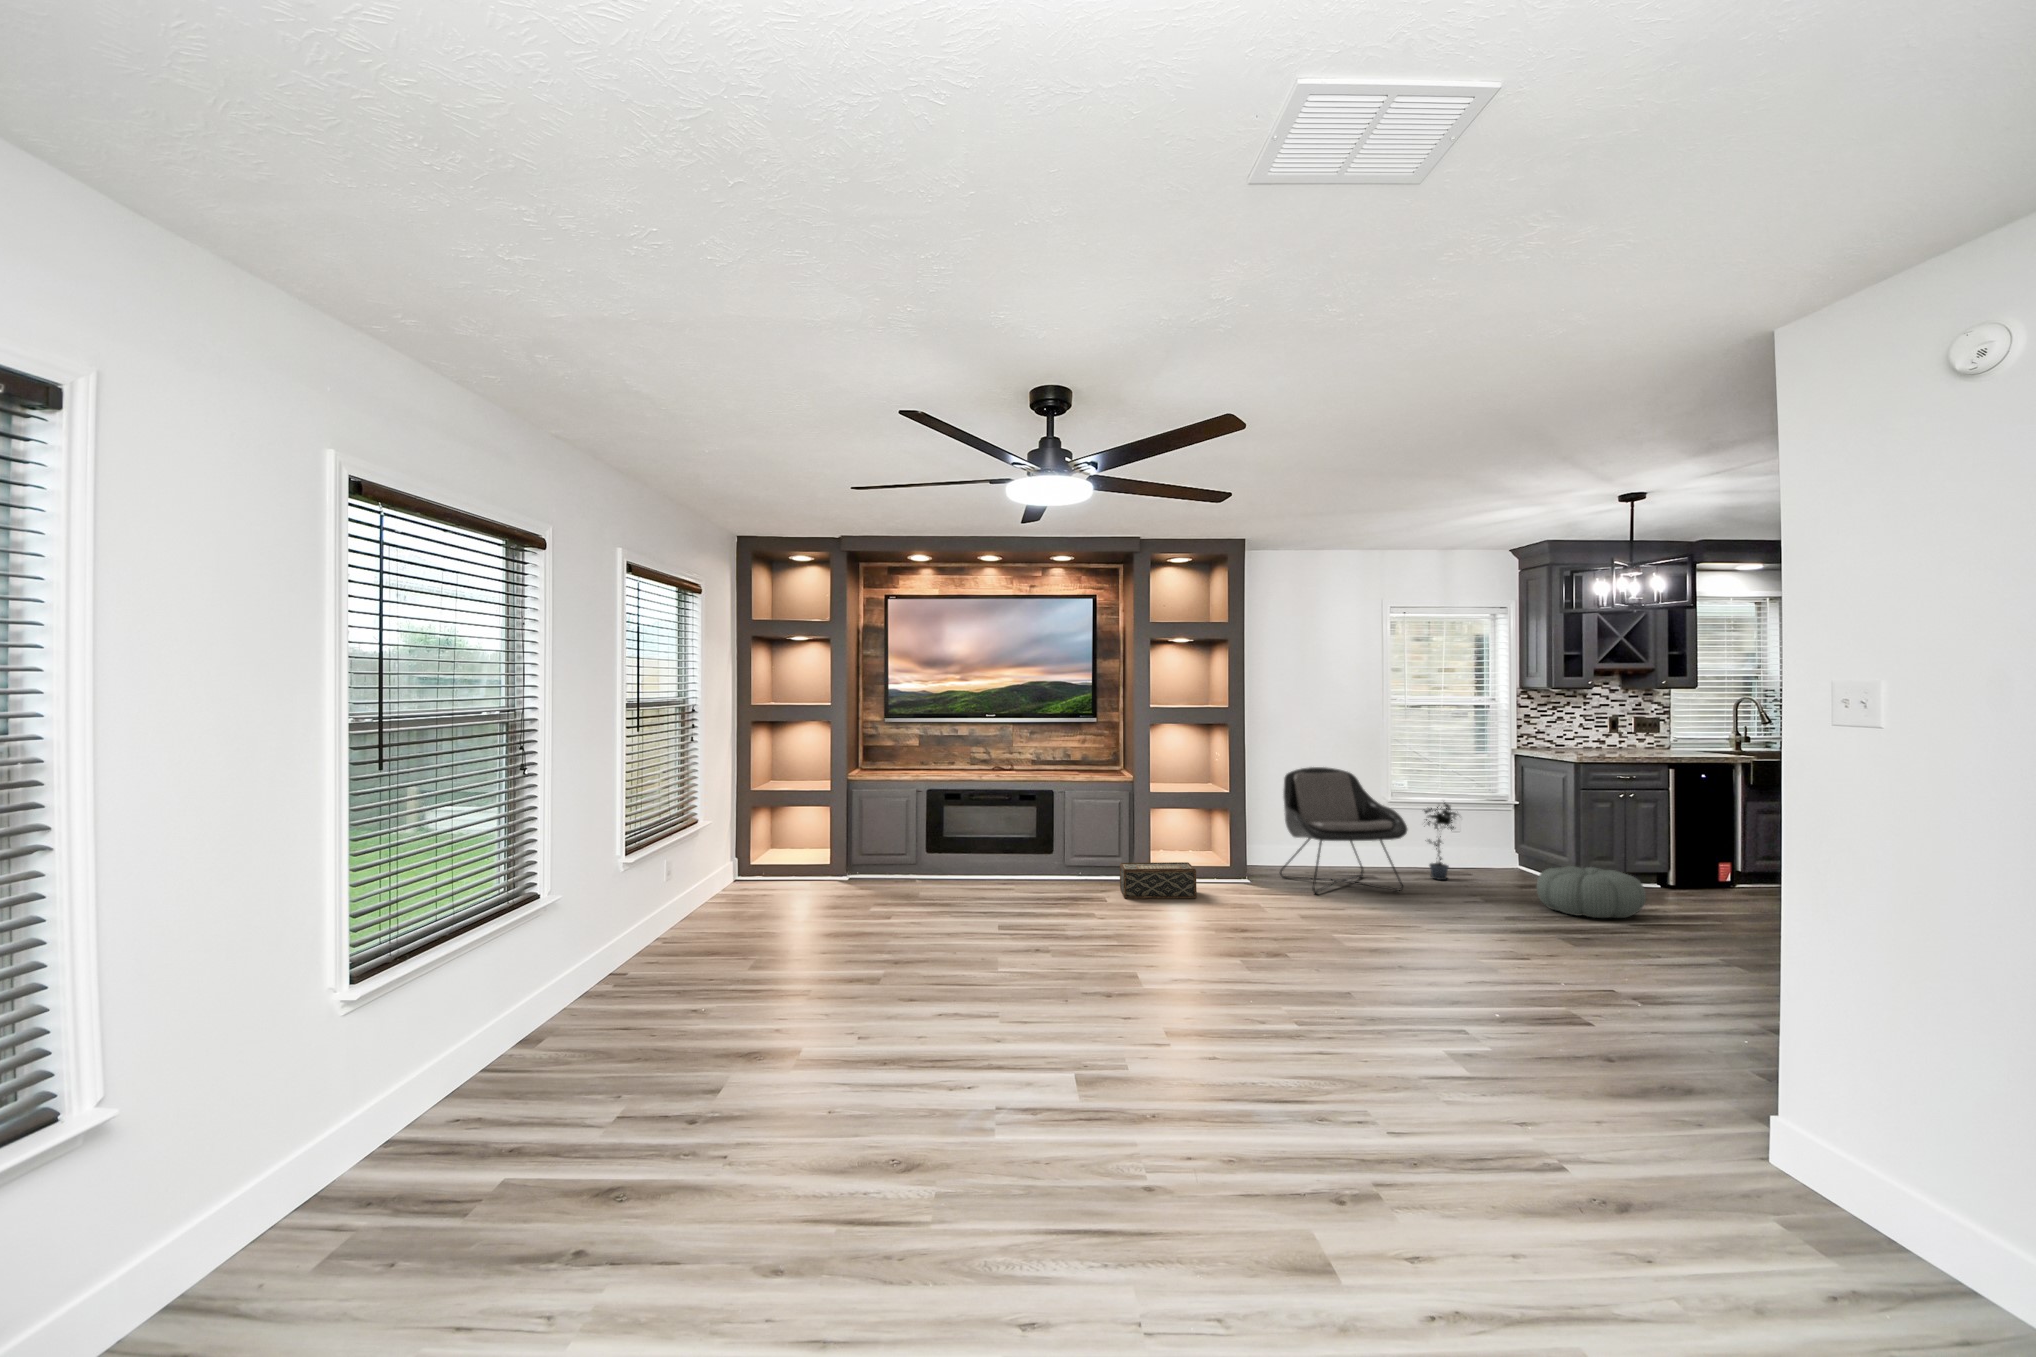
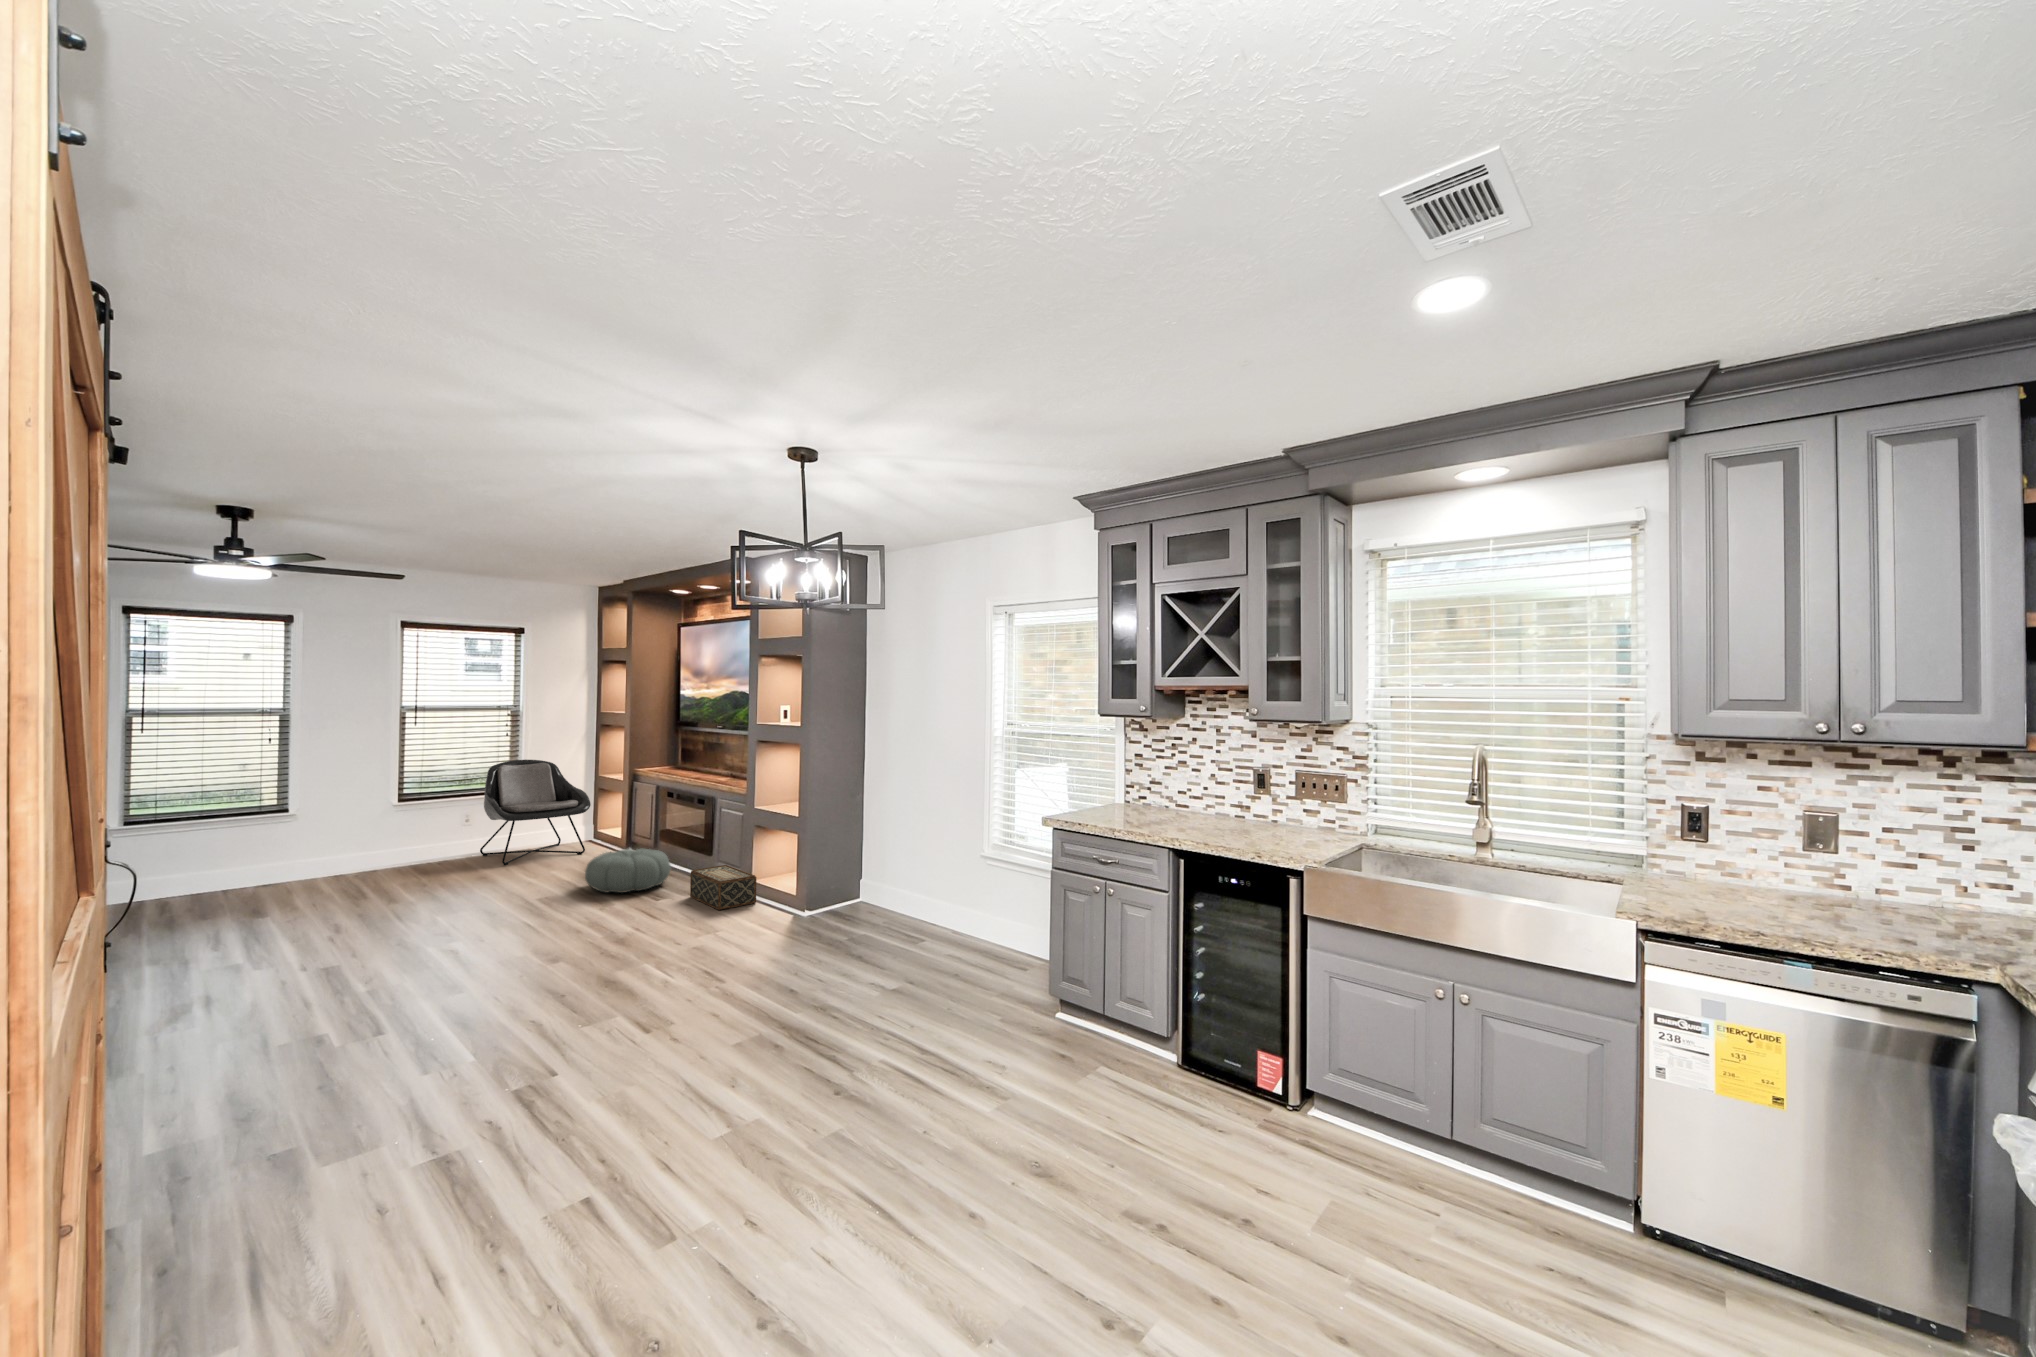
lounge chair: present [1280,767,1407,894] -> present [480,760,591,865]
potted plant: present [1424,803,1458,880] -> none [966,856,1010,959]
pouf: present [1537,866,1646,918] -> present [585,849,671,893]

